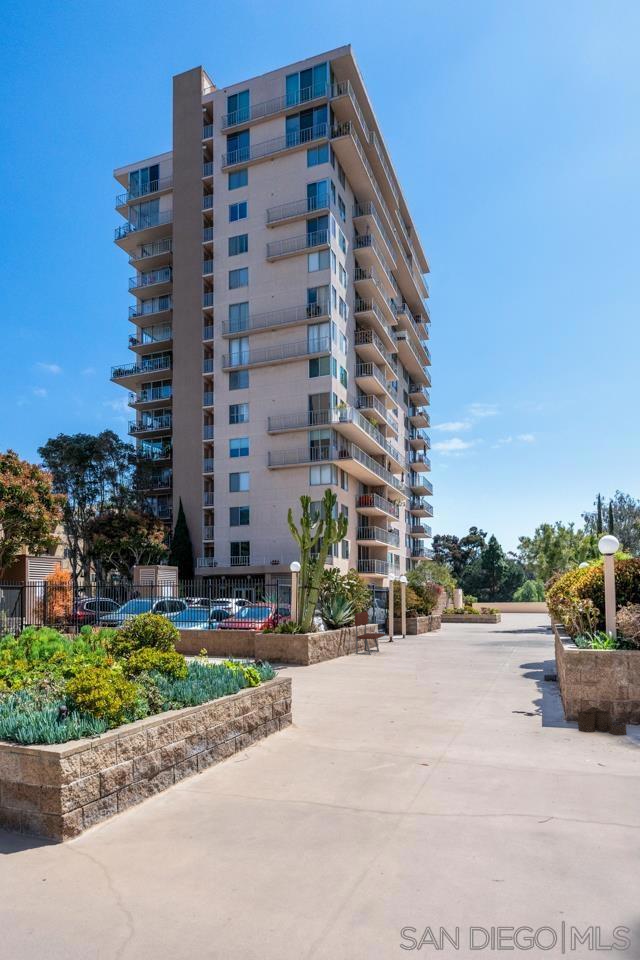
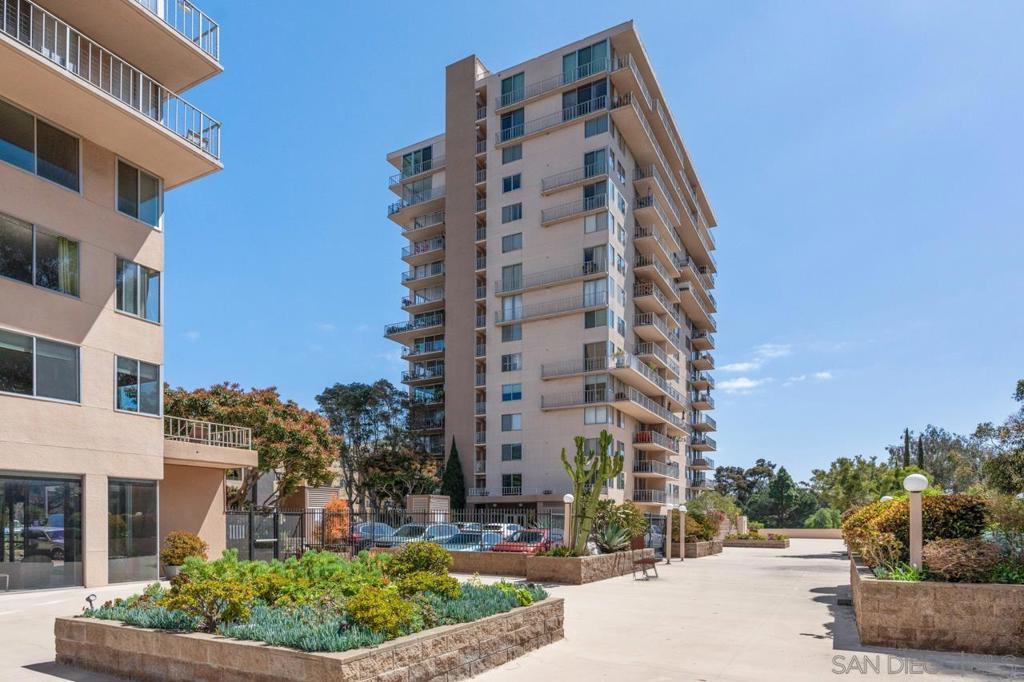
woven basket: present [577,707,627,735] -> none [860,624,916,655]

